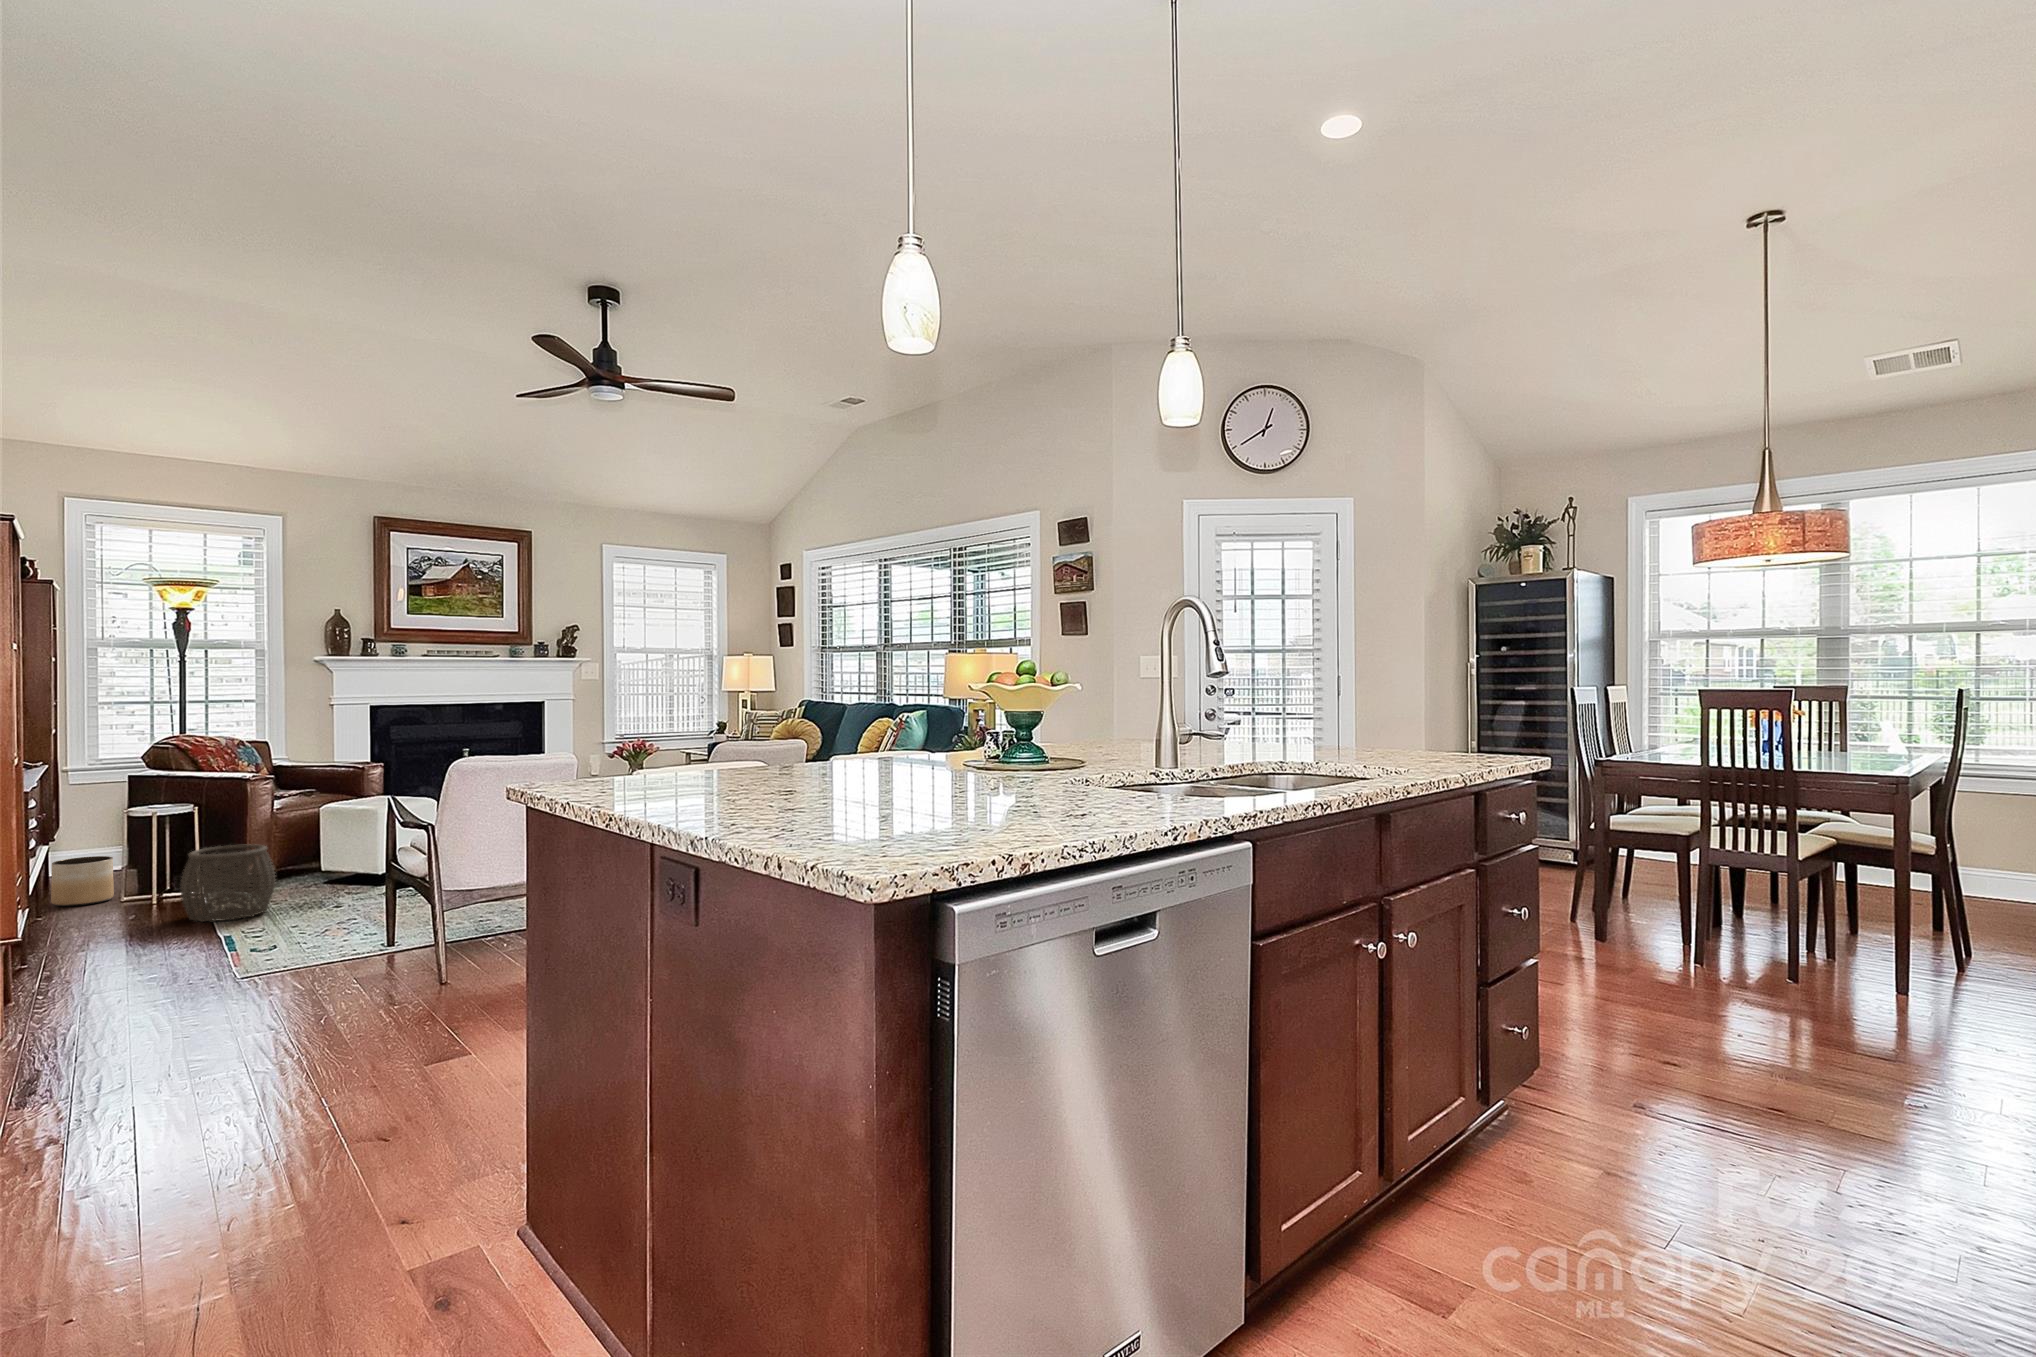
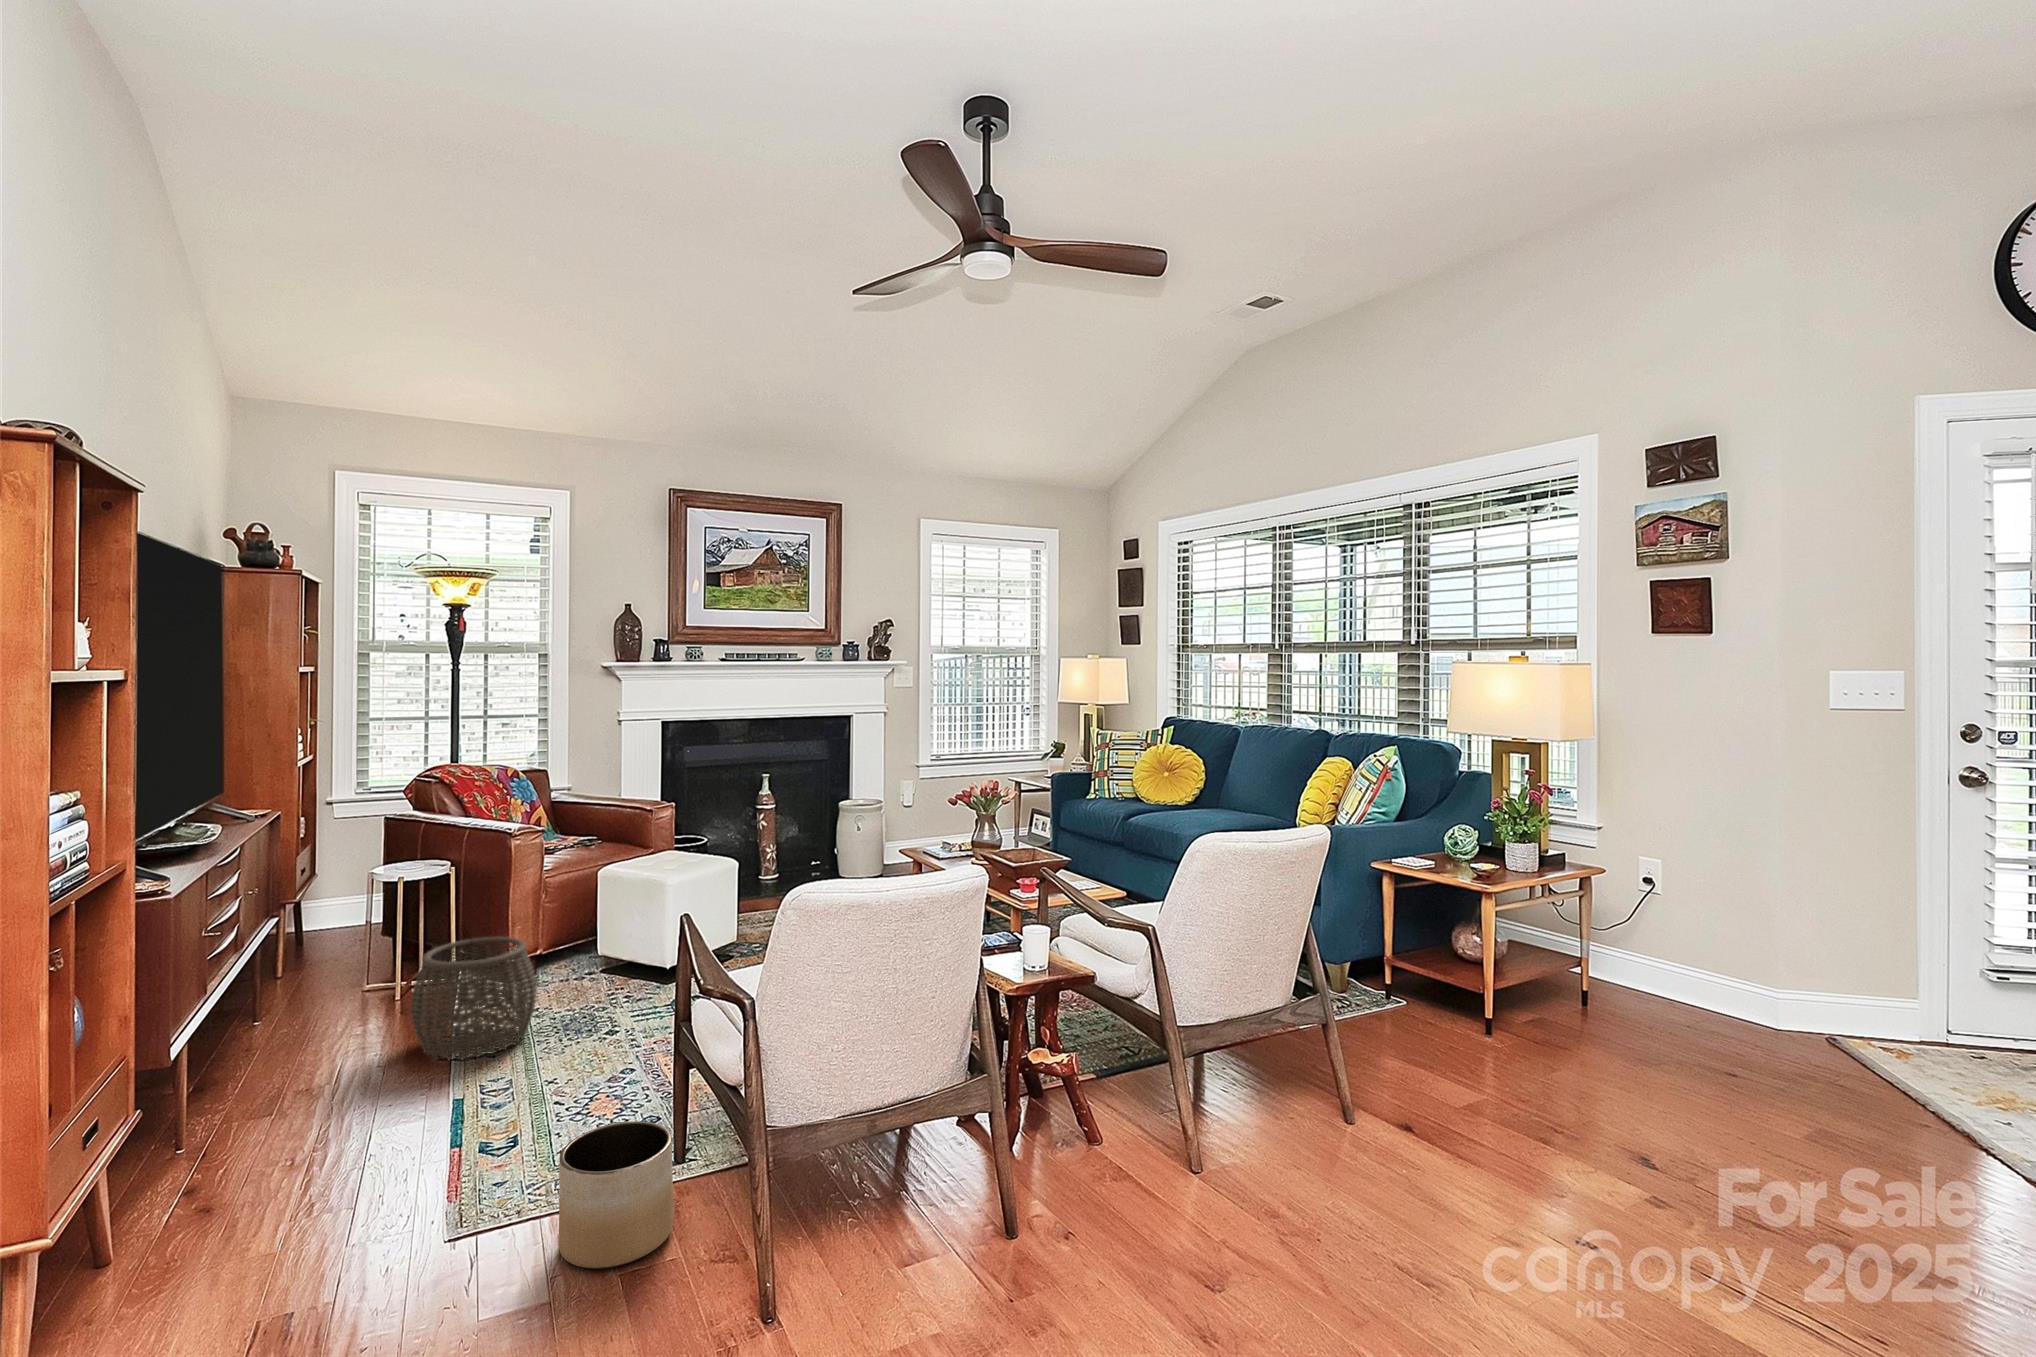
planter: present [51,856,114,906] -> present [559,1121,673,1269]

